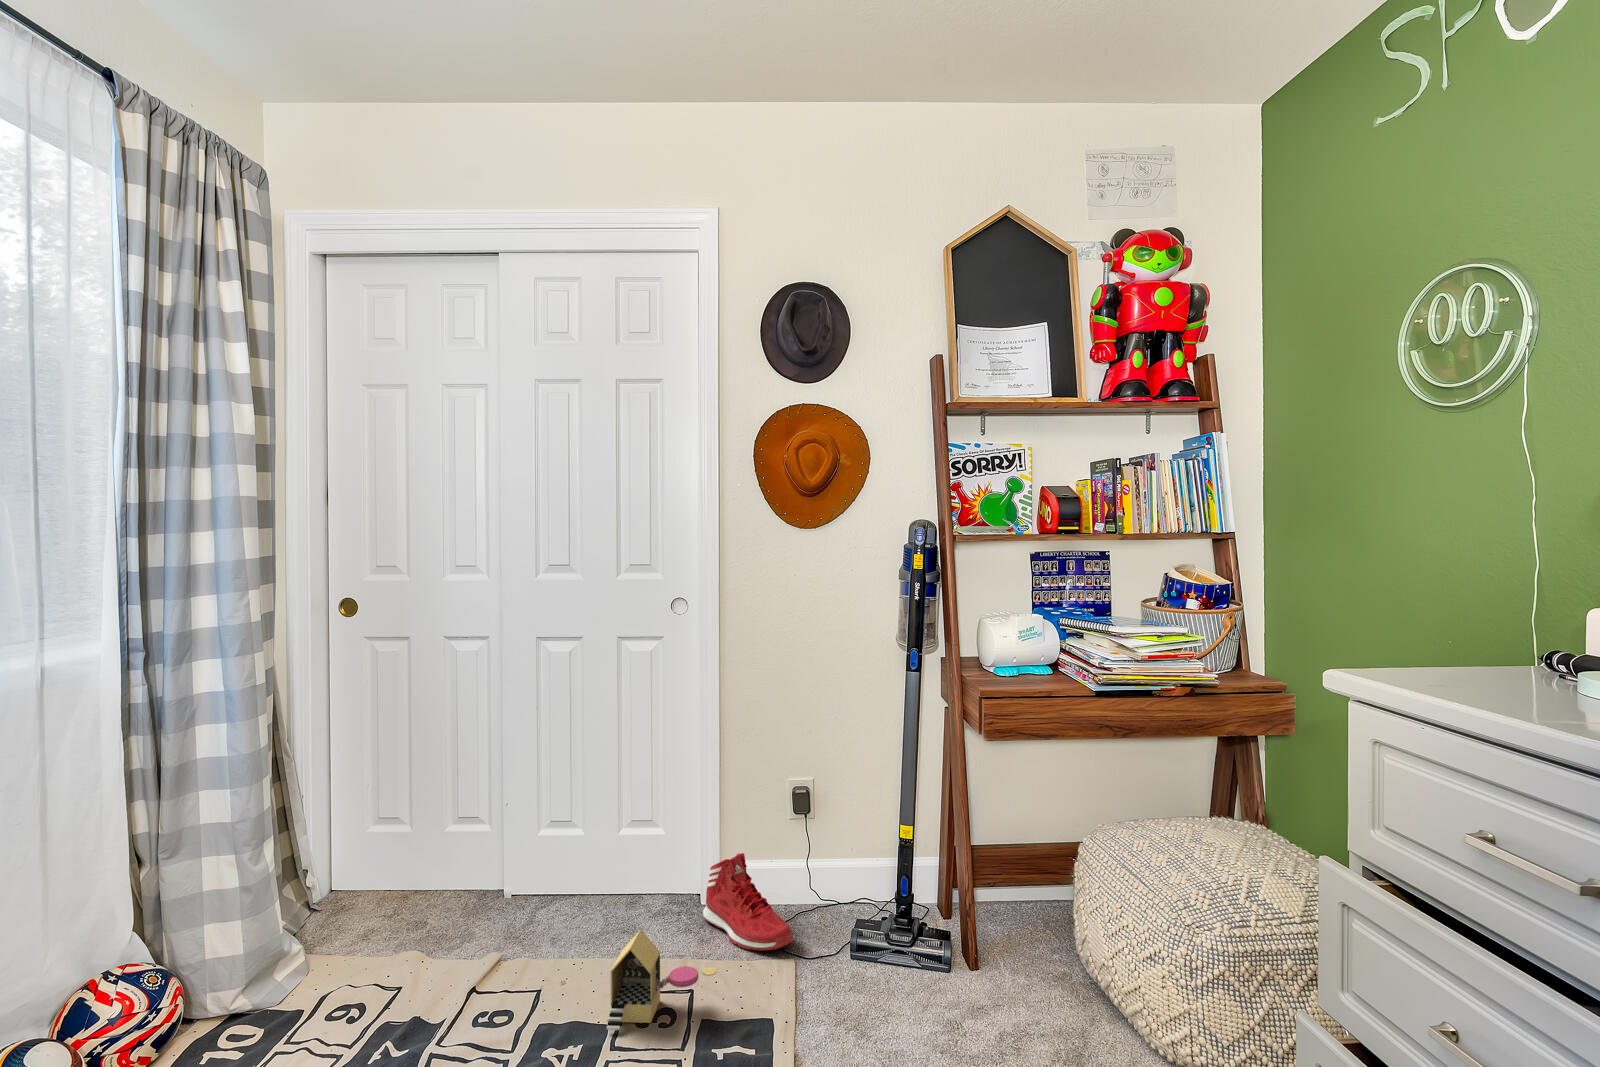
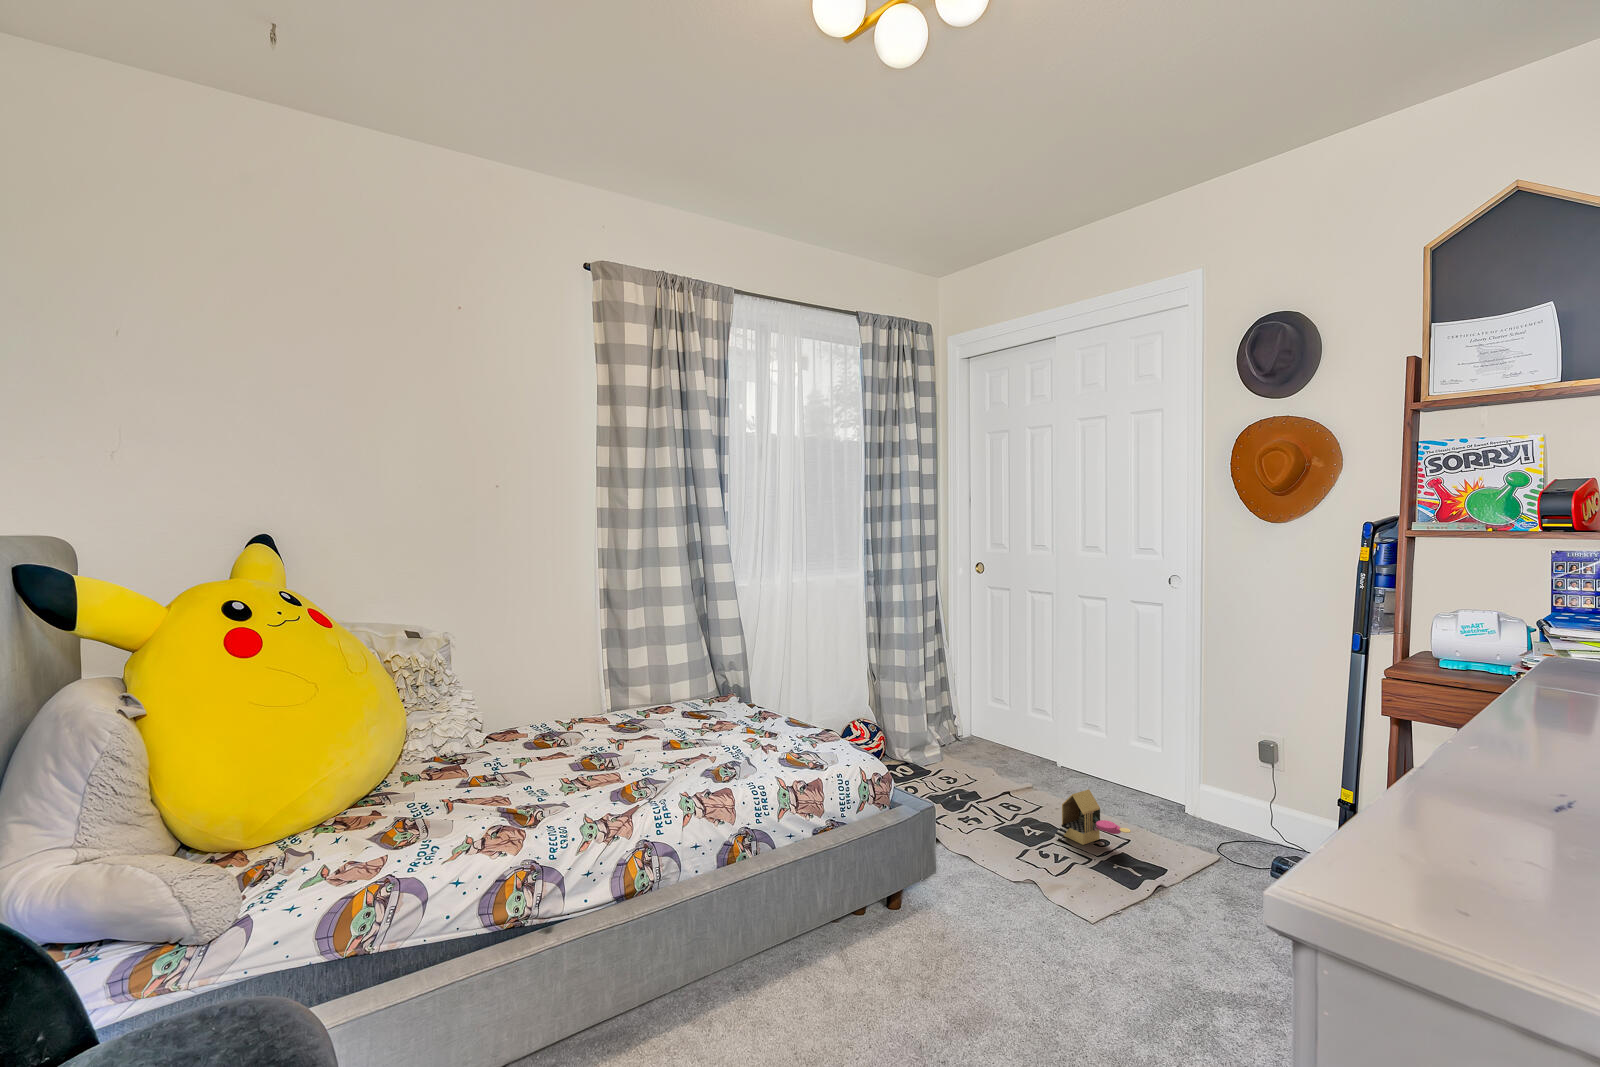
sneaker: present [703,853,793,951] -> none [1175,776,1227,850]

